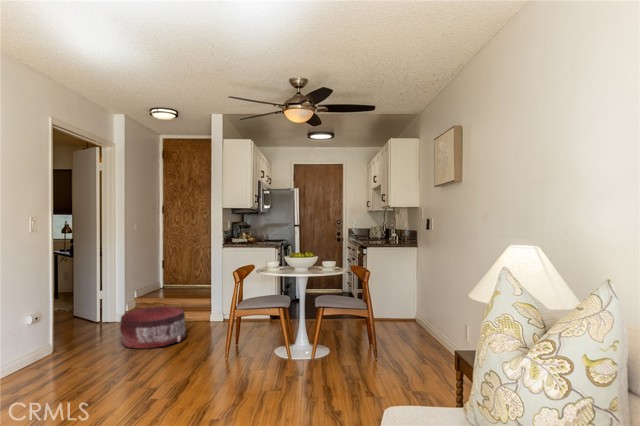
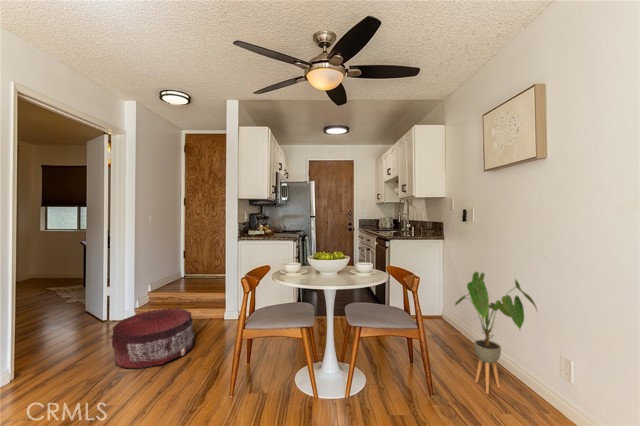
house plant: none [401,267,456,360] -> present [455,272,537,394]

